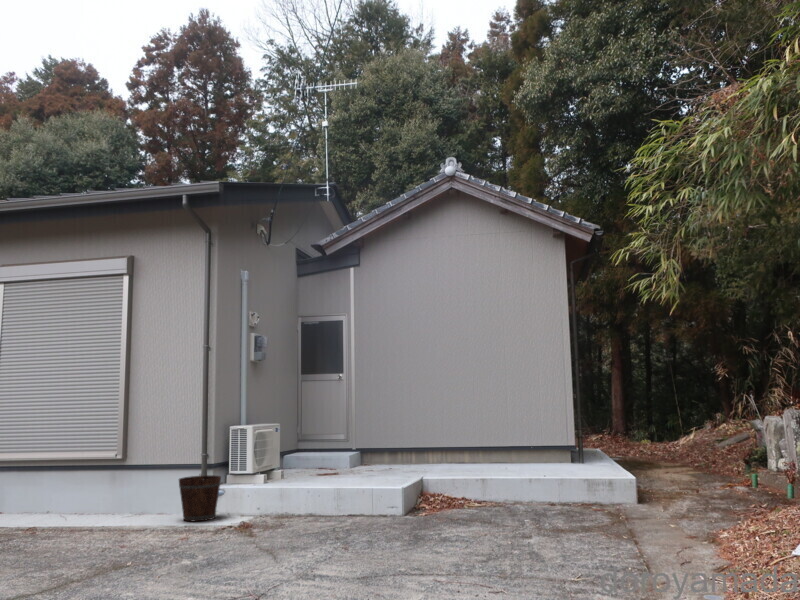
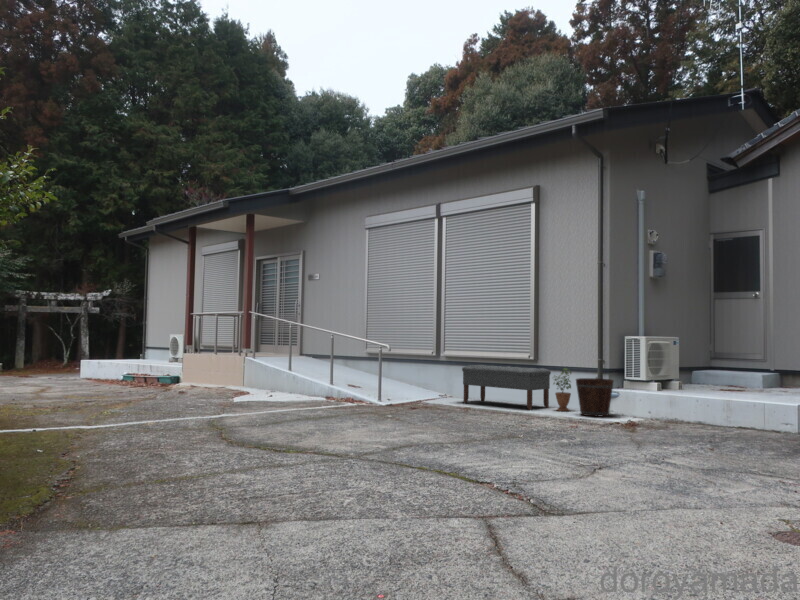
potted plant: none [147,464,171,518] -> present [554,368,571,411]
bench: none [21,469,143,523] -> present [462,365,551,410]

